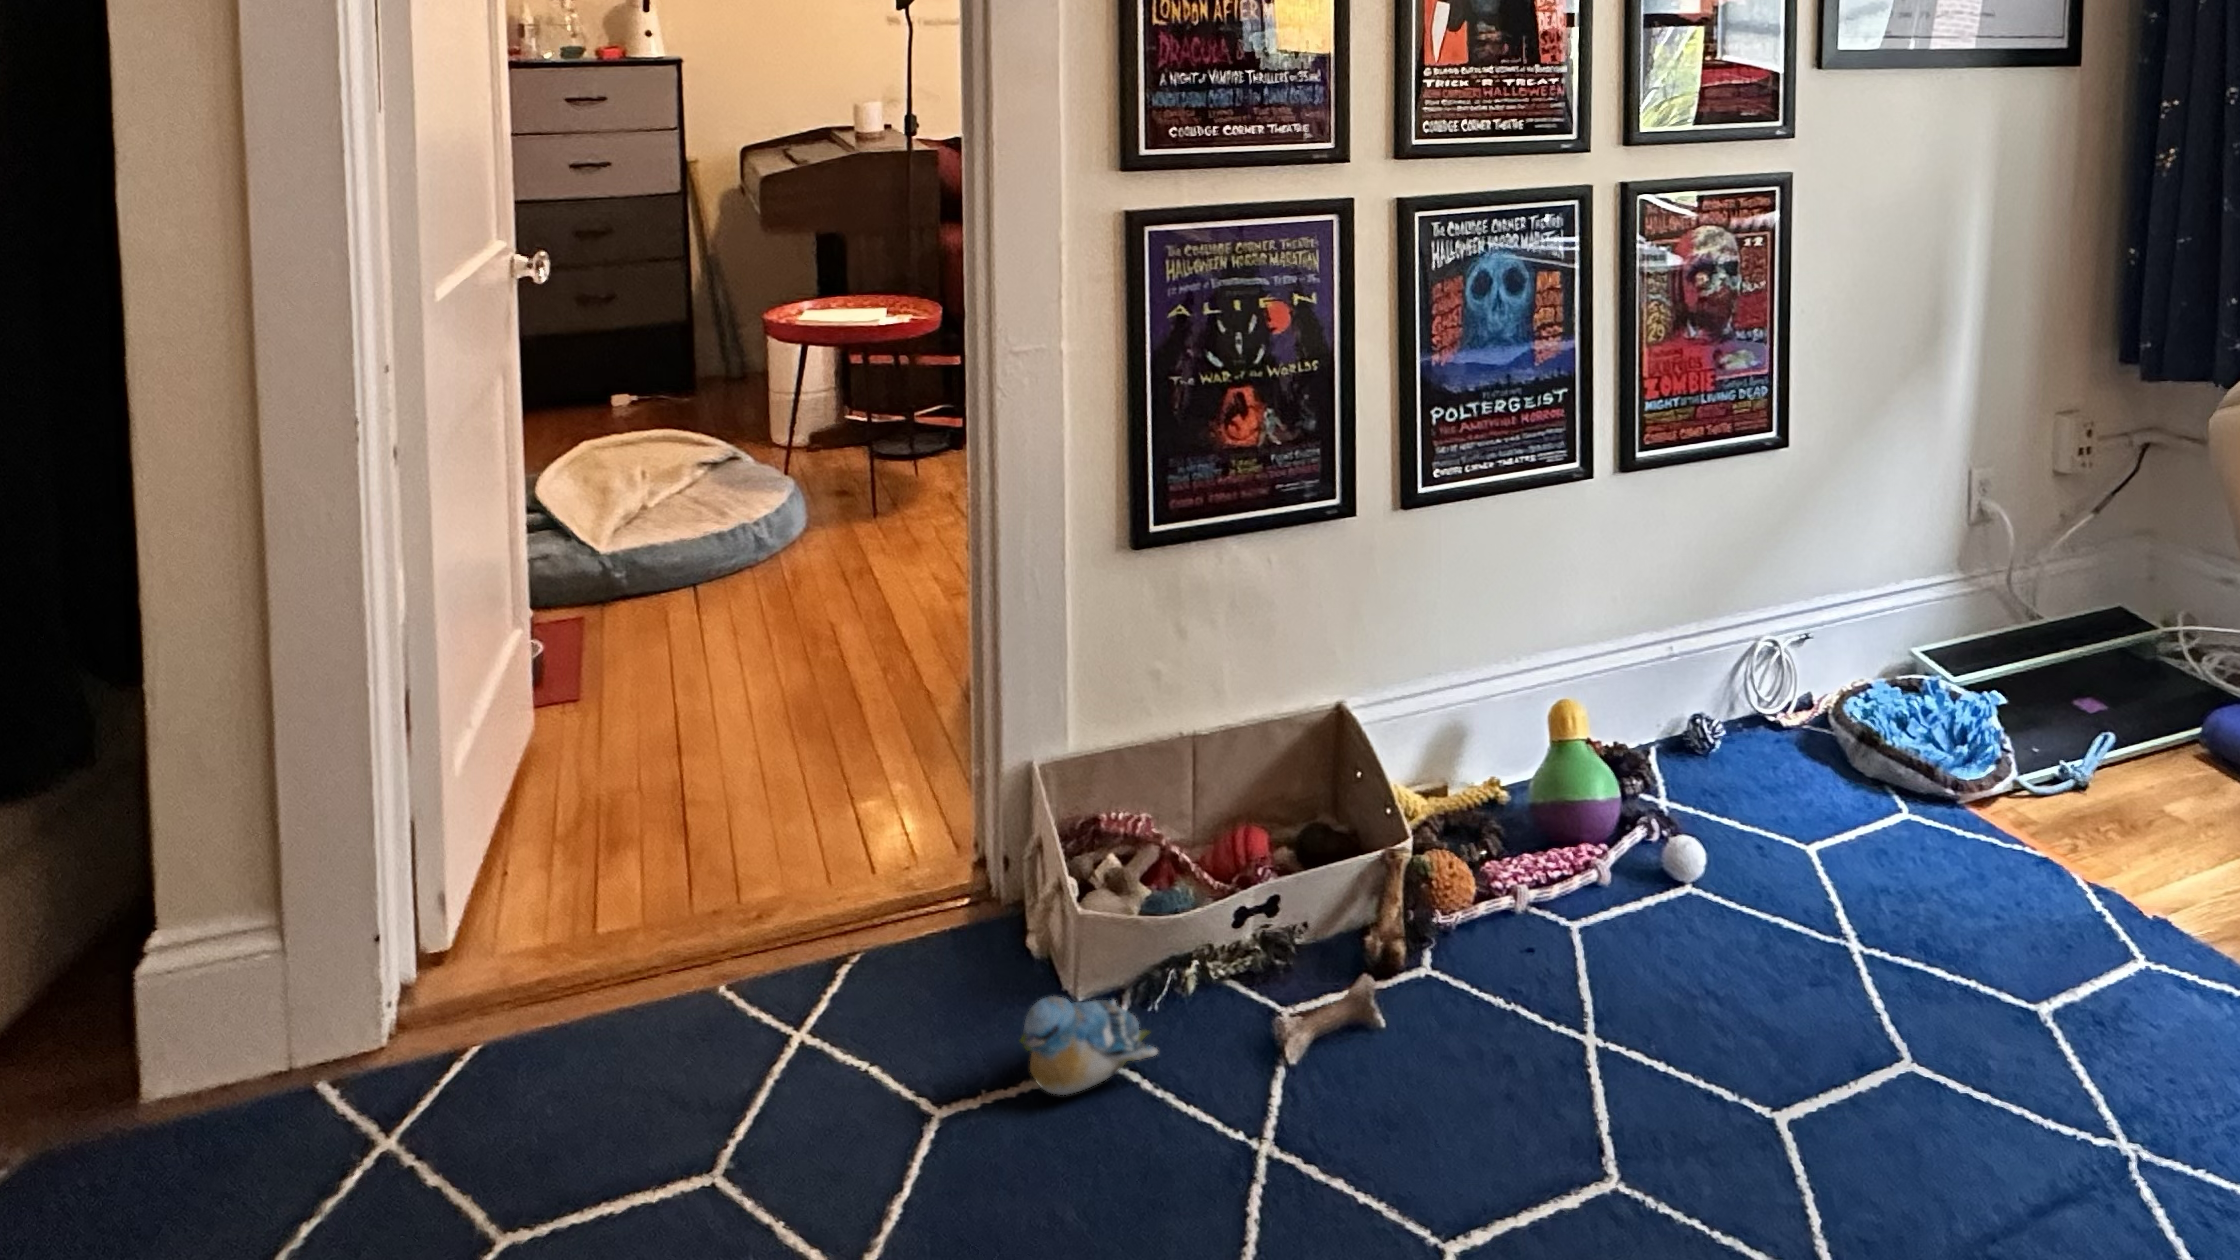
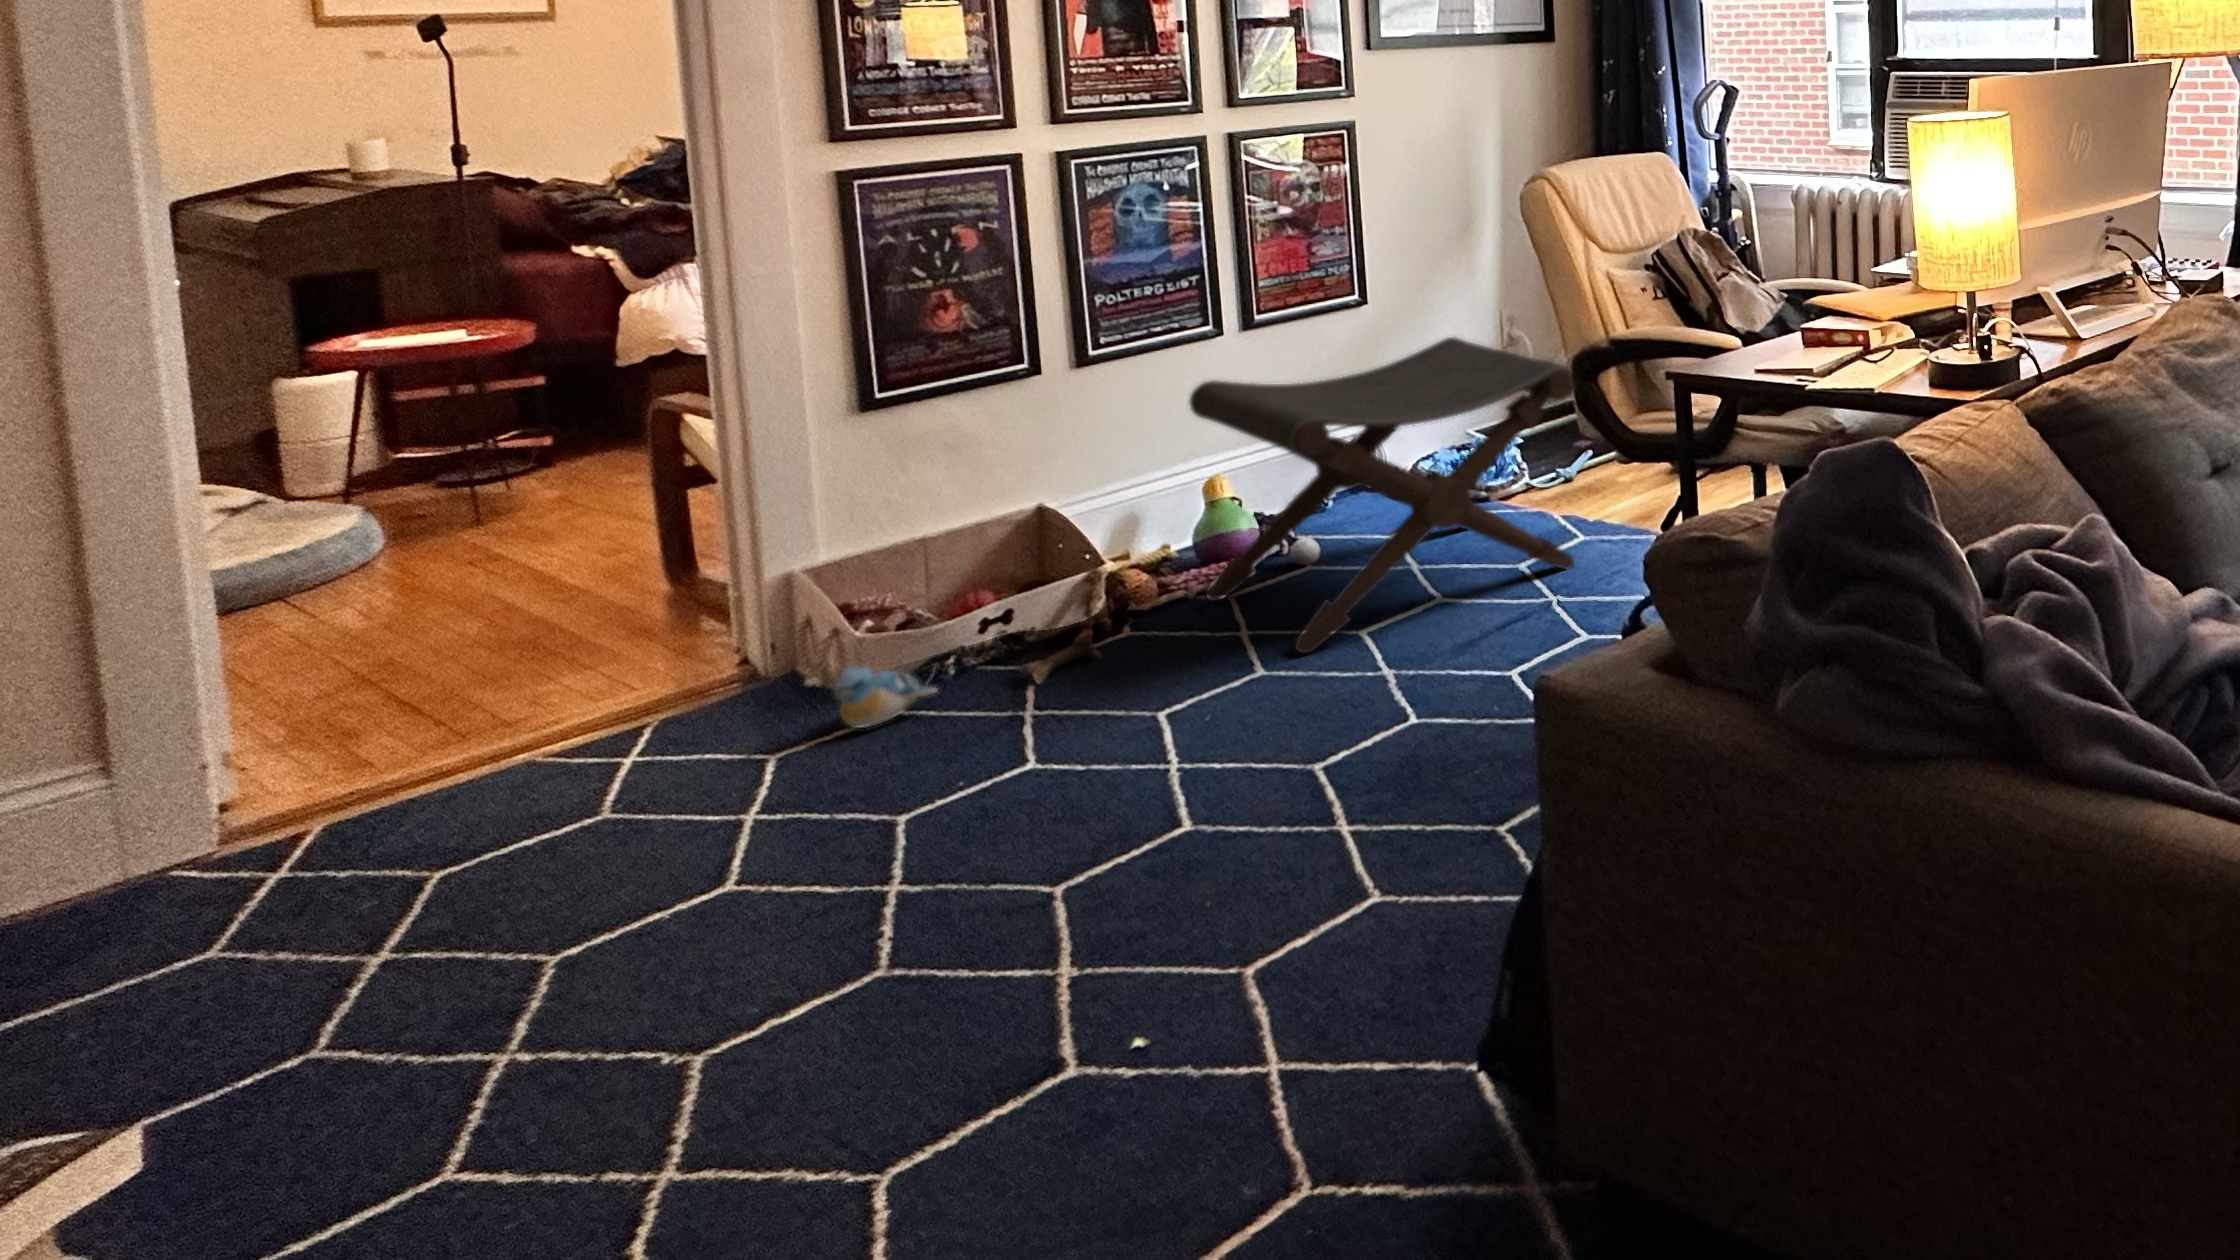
footstool: none [1539,557,2188,1161] -> present [1190,337,1575,653]

